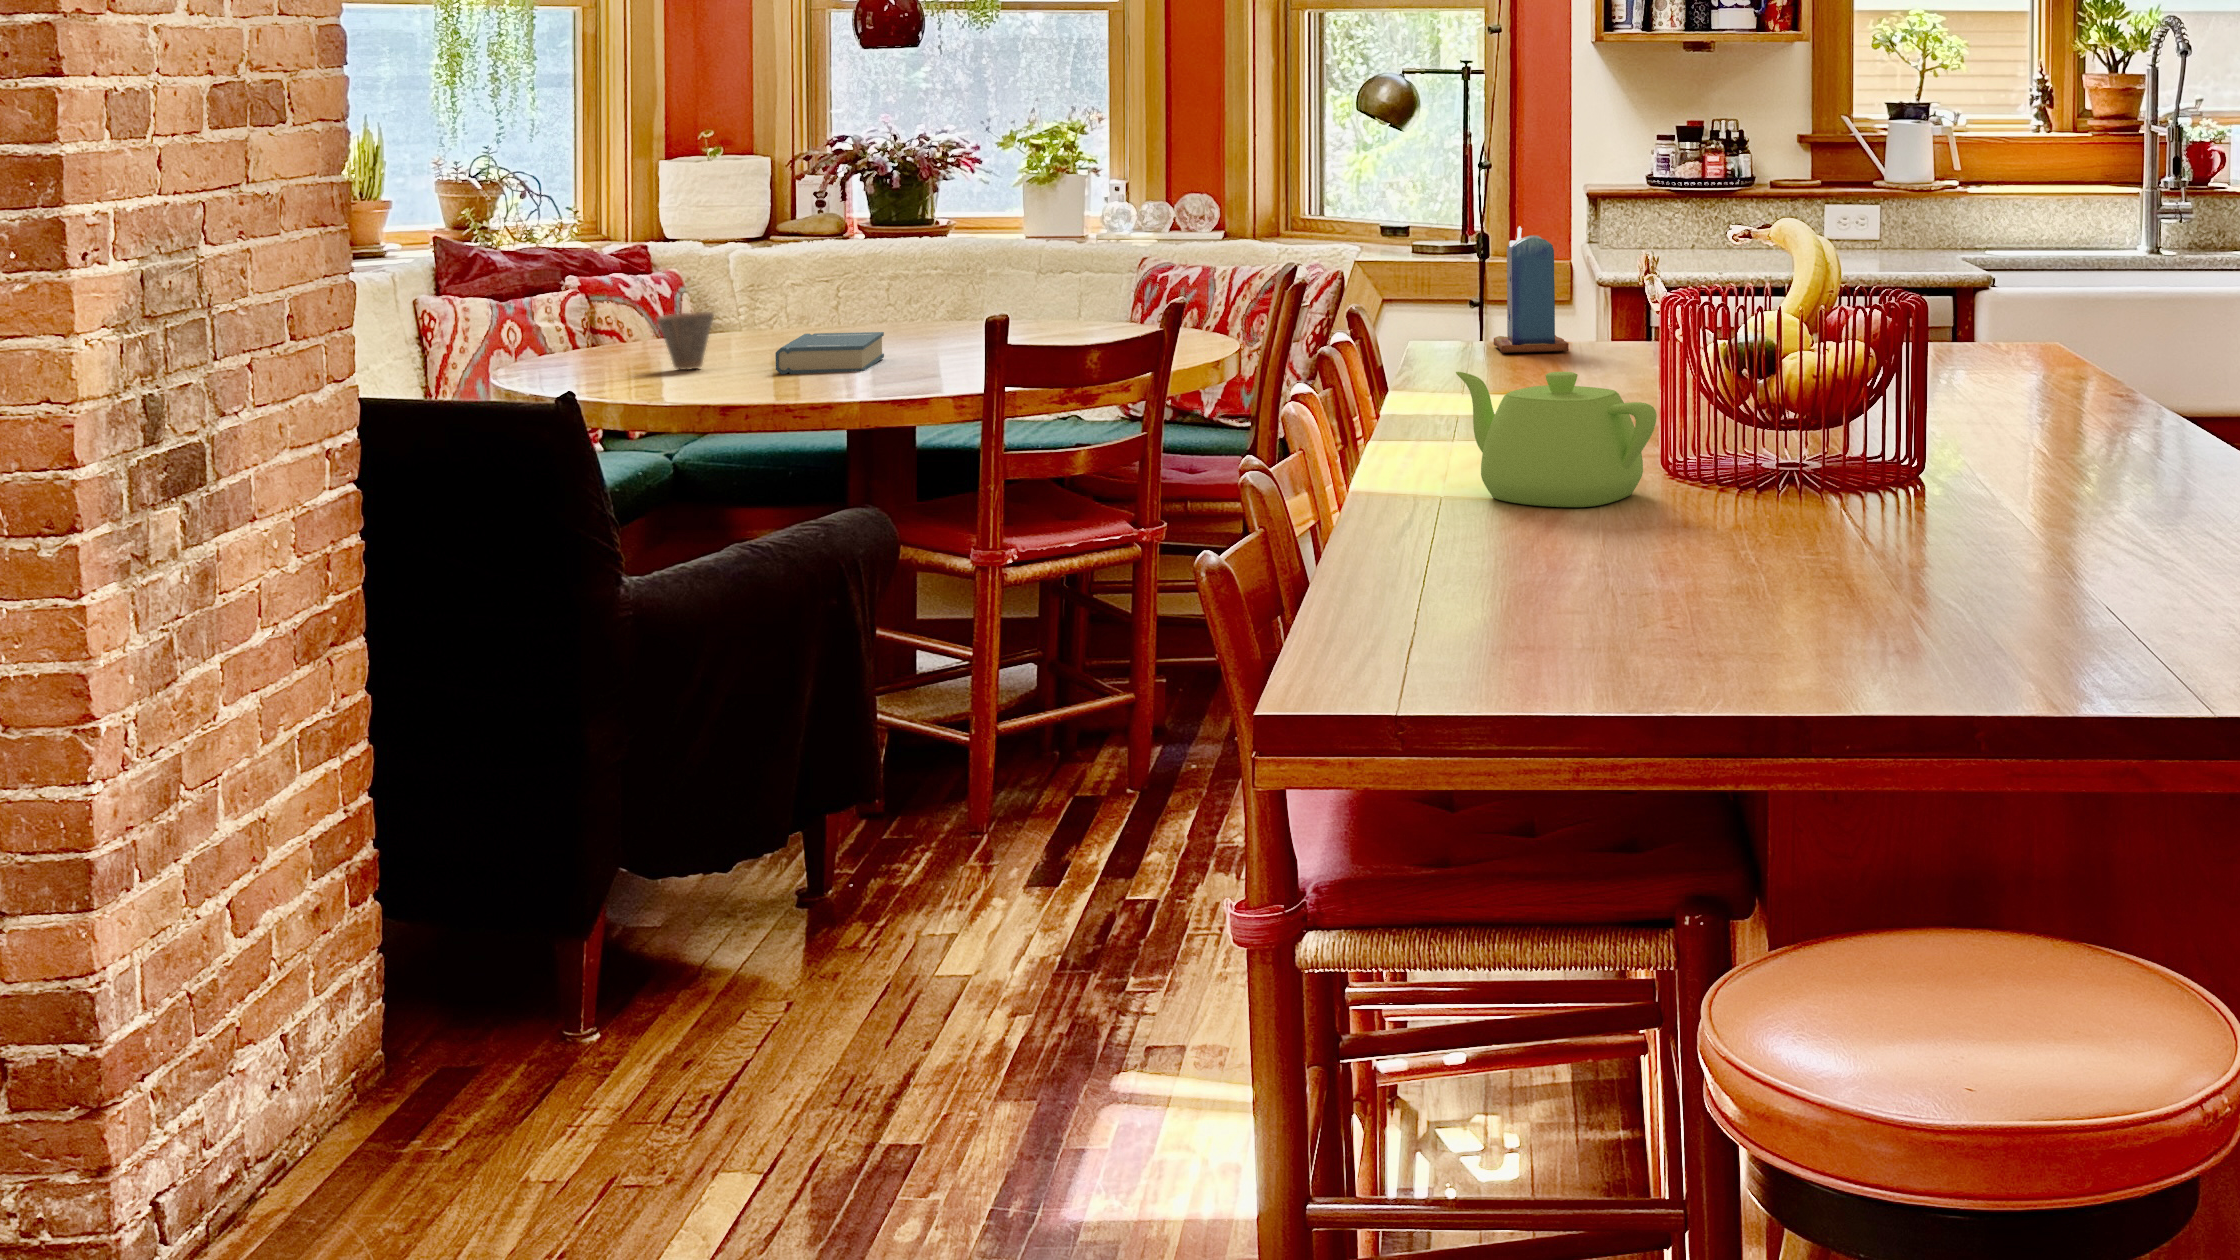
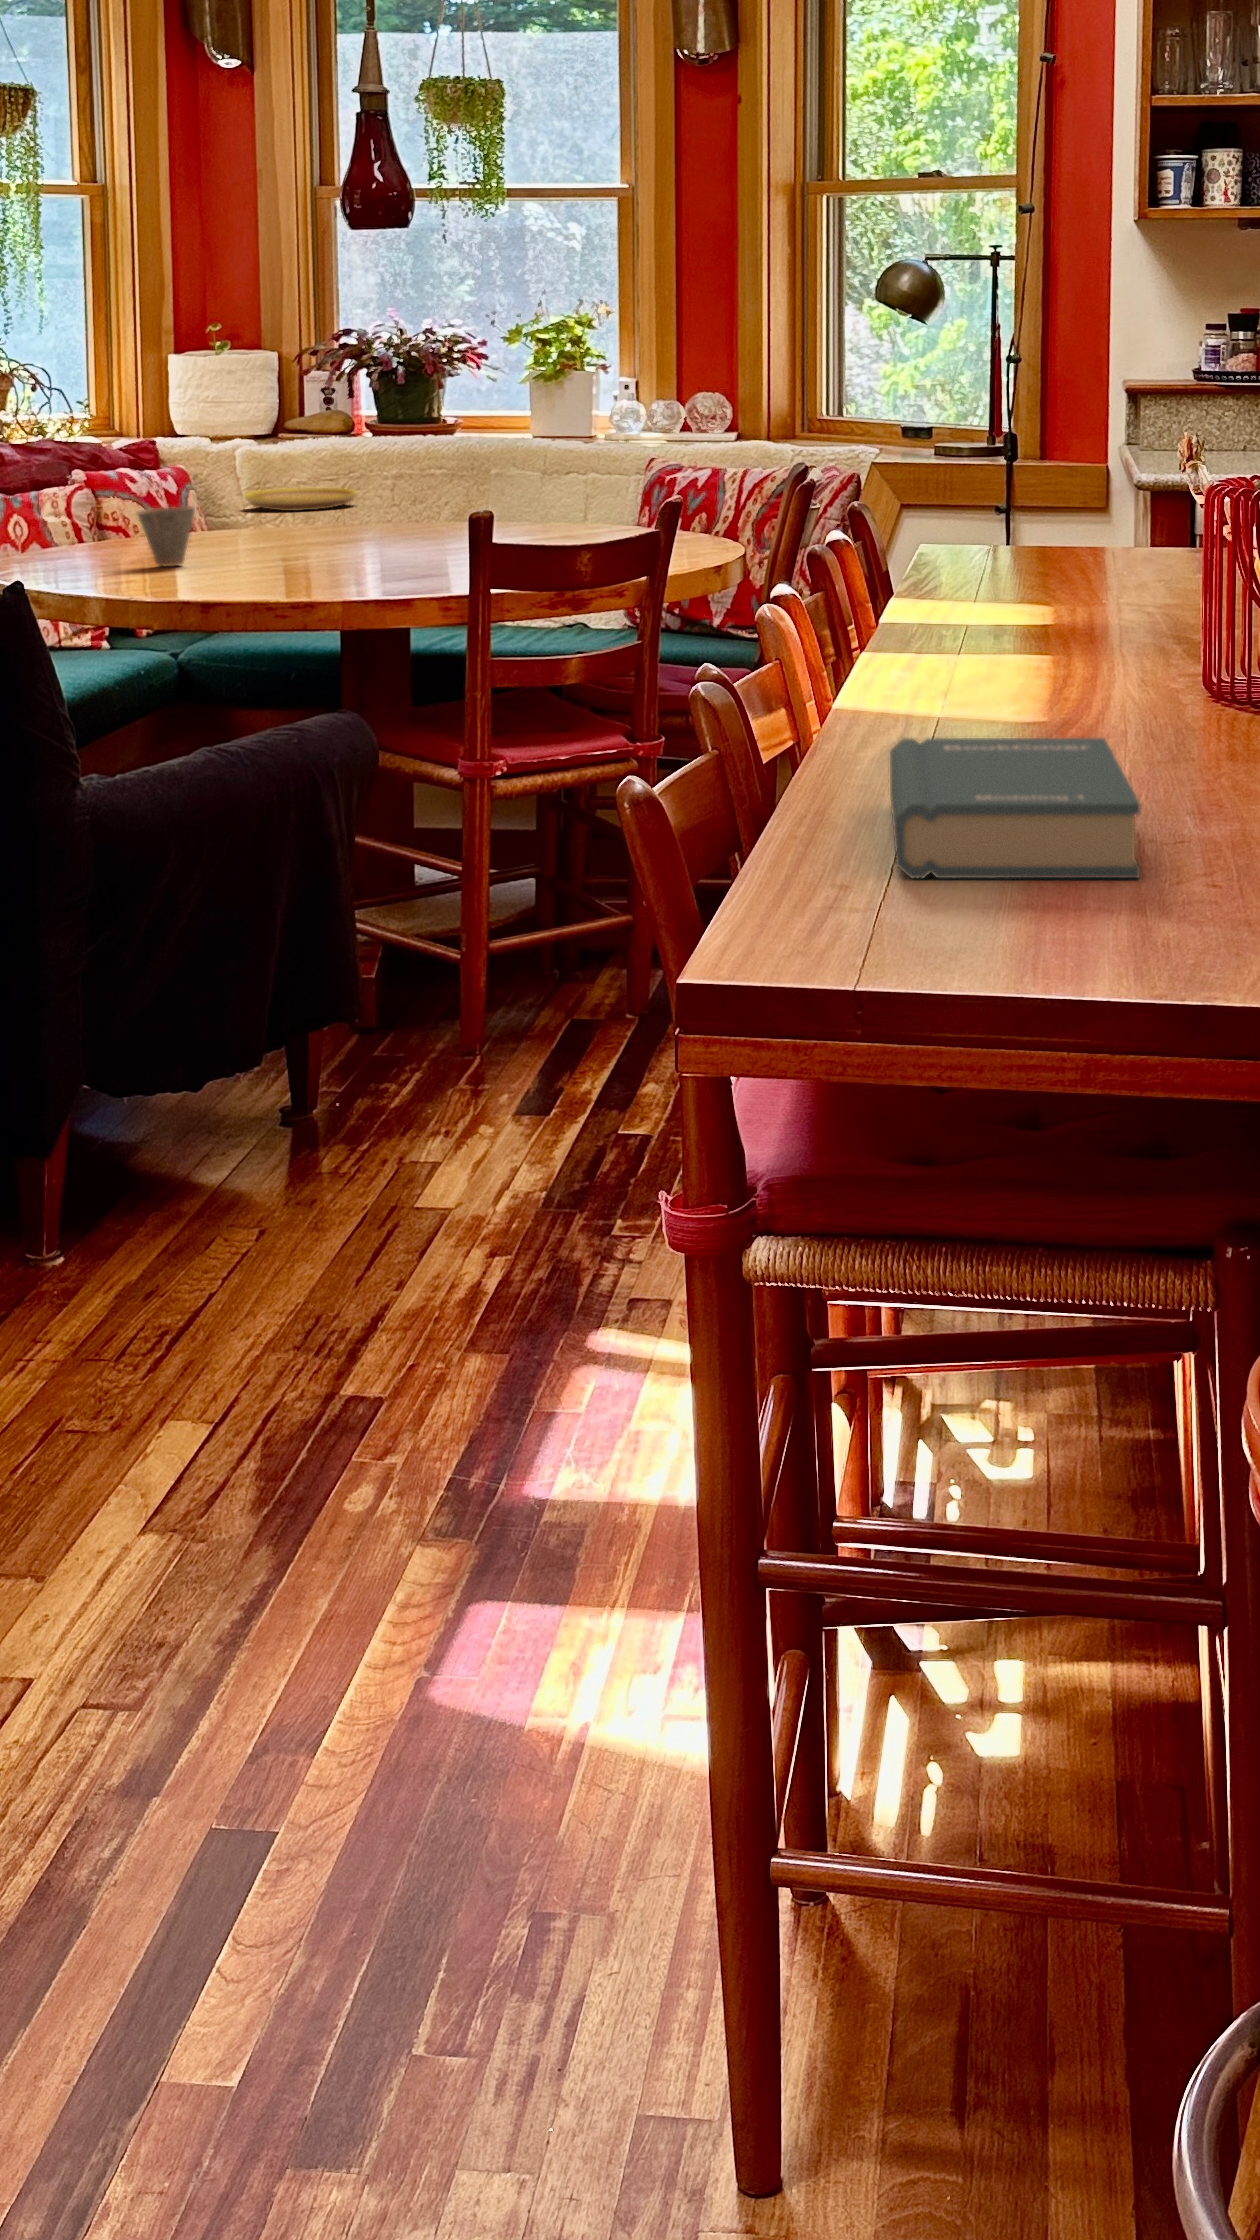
candle: present [1494,226,1569,353] -> none [1018,415,1103,559]
plate: none [745,289,857,310] -> present [245,488,356,511]
book: present [775,332,884,374] -> present [890,738,1140,878]
teapot: present [1456,372,1657,507] -> none [960,574,1203,738]

